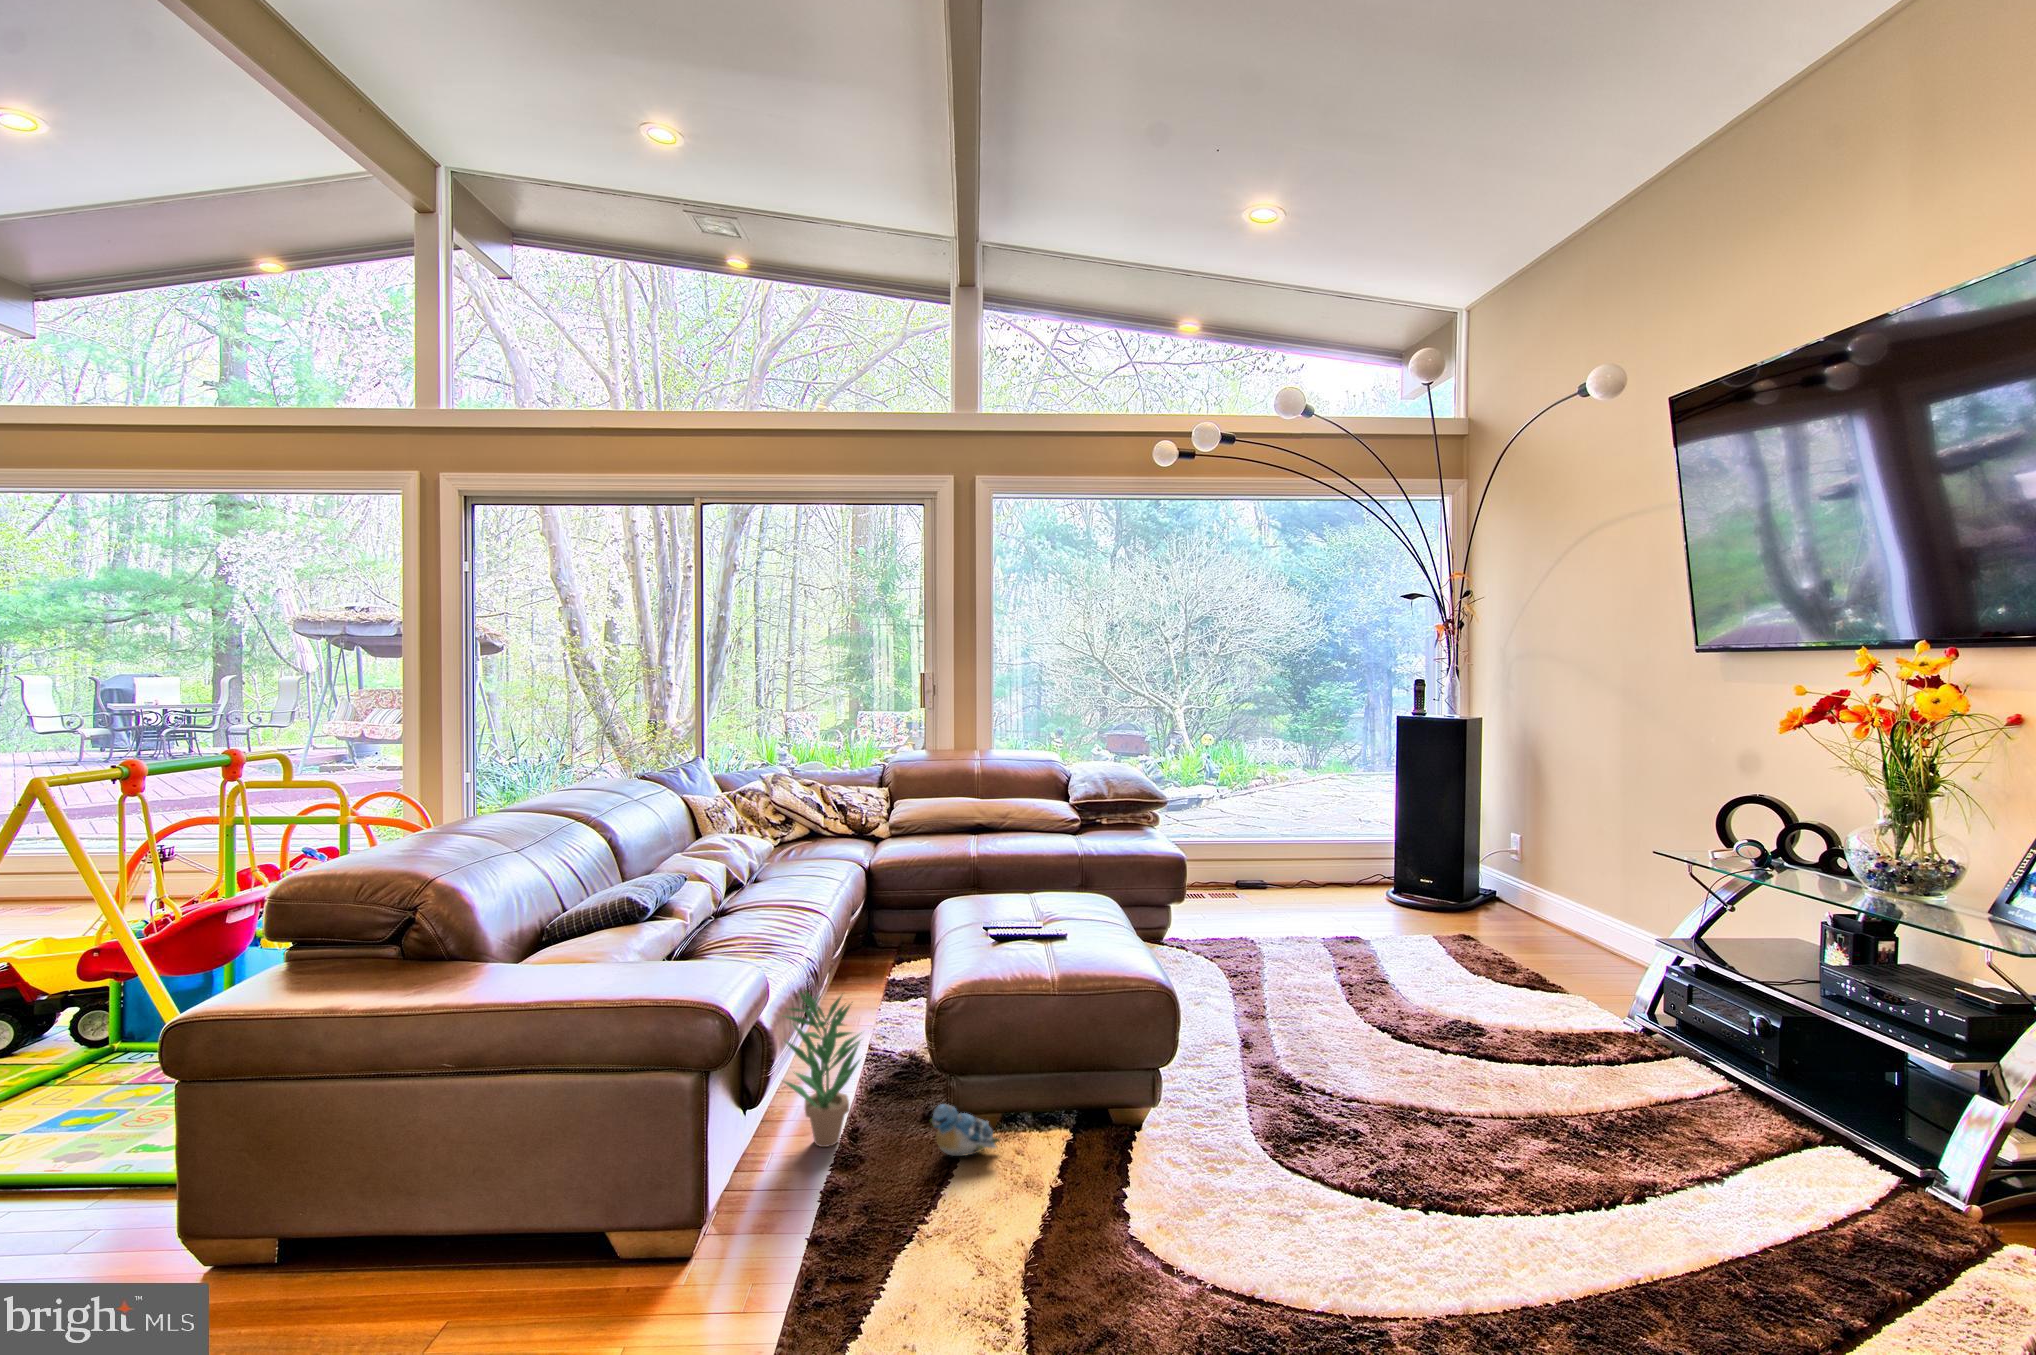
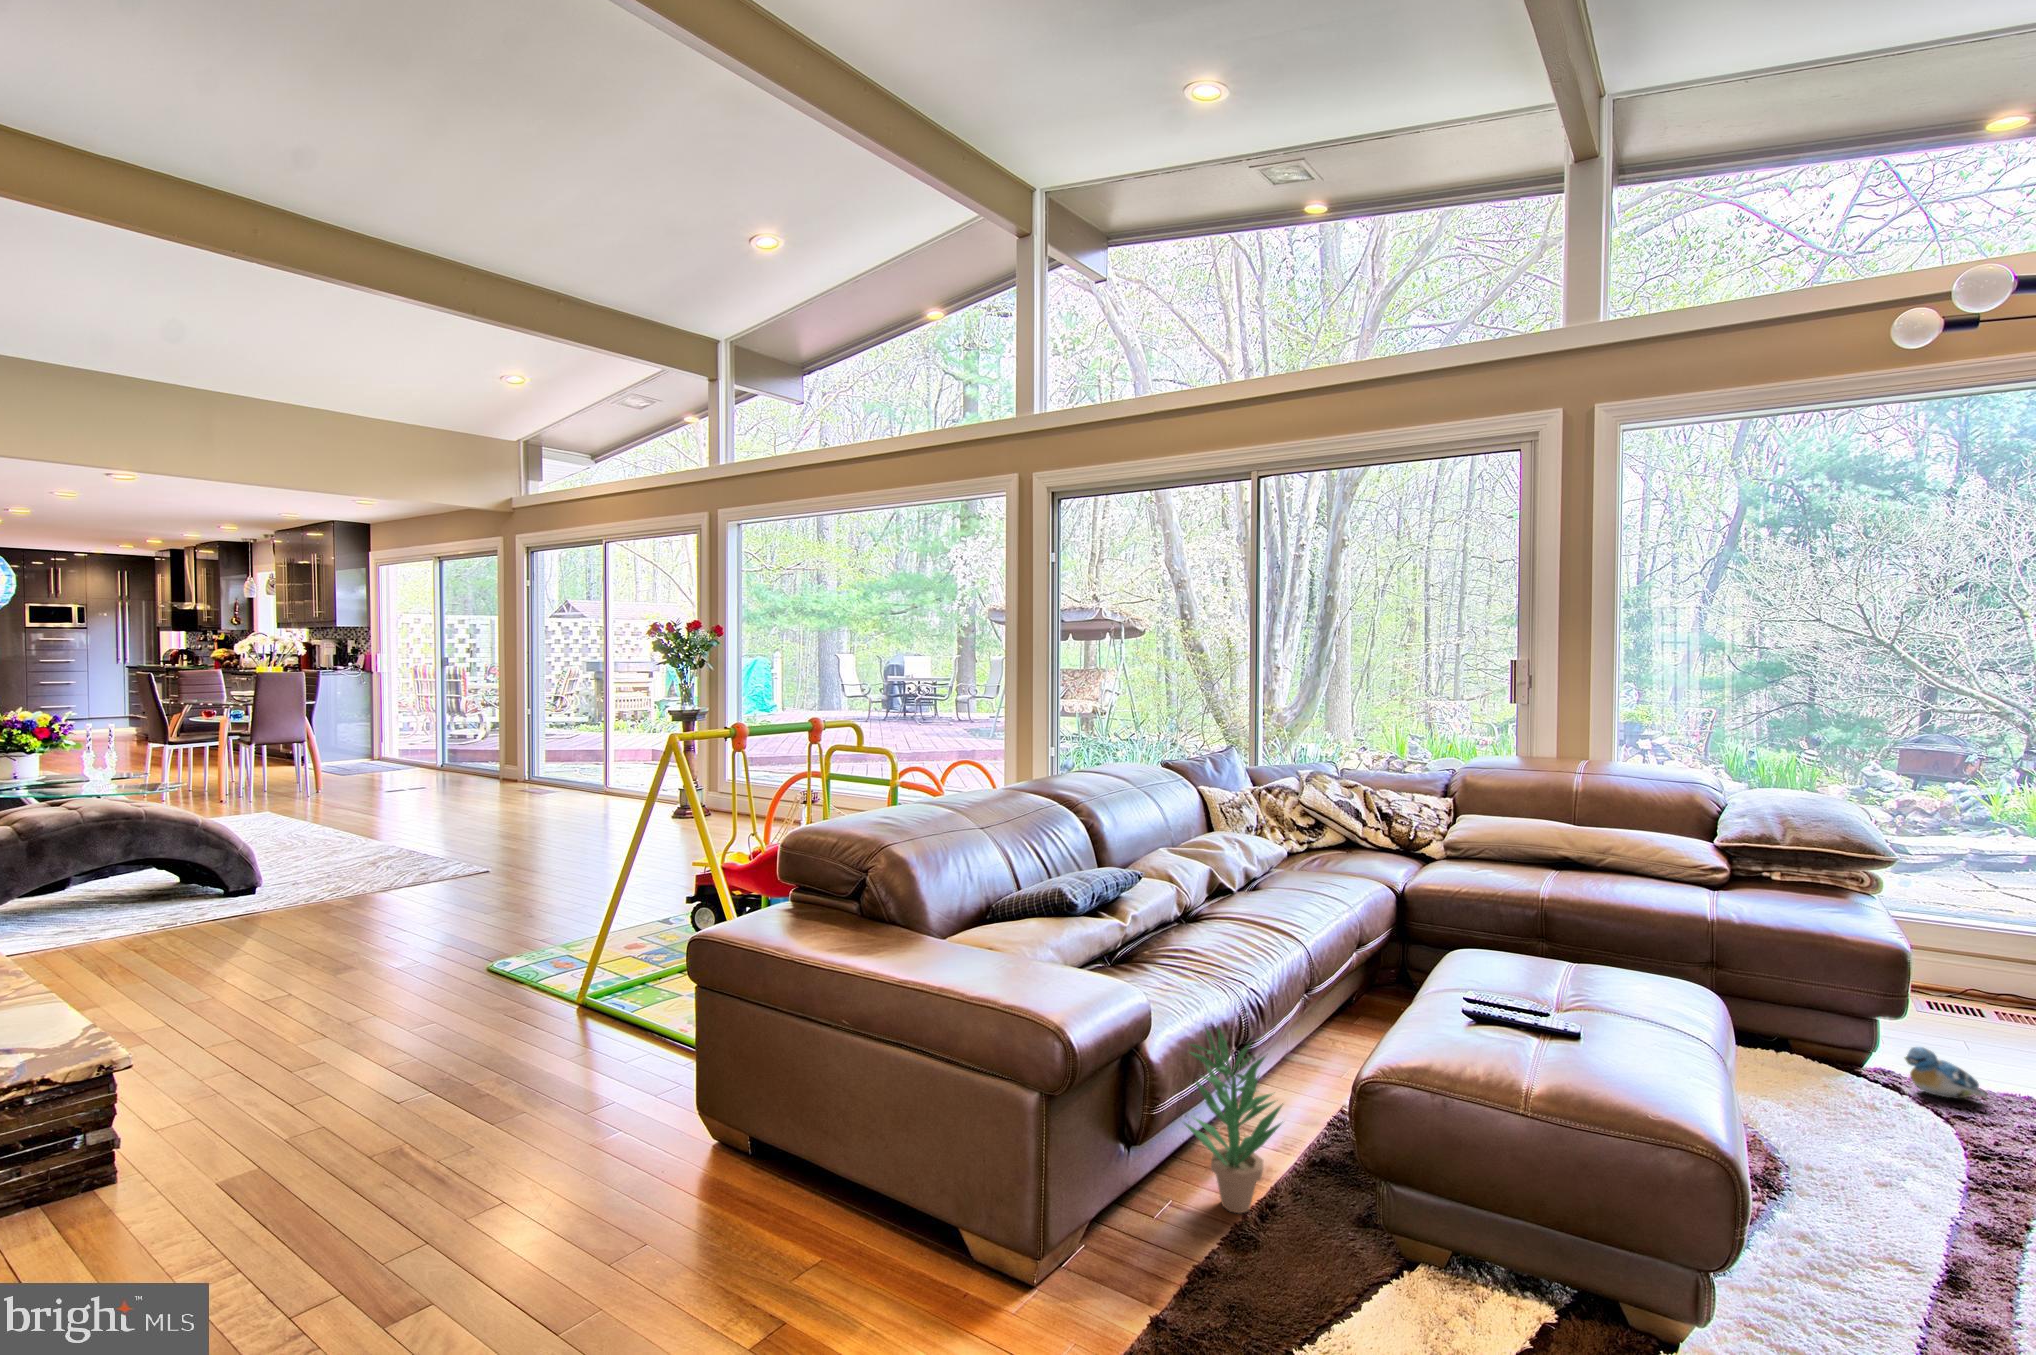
plush toy: present [930,1104,1000,1156] -> present [1905,1047,1987,1098]

